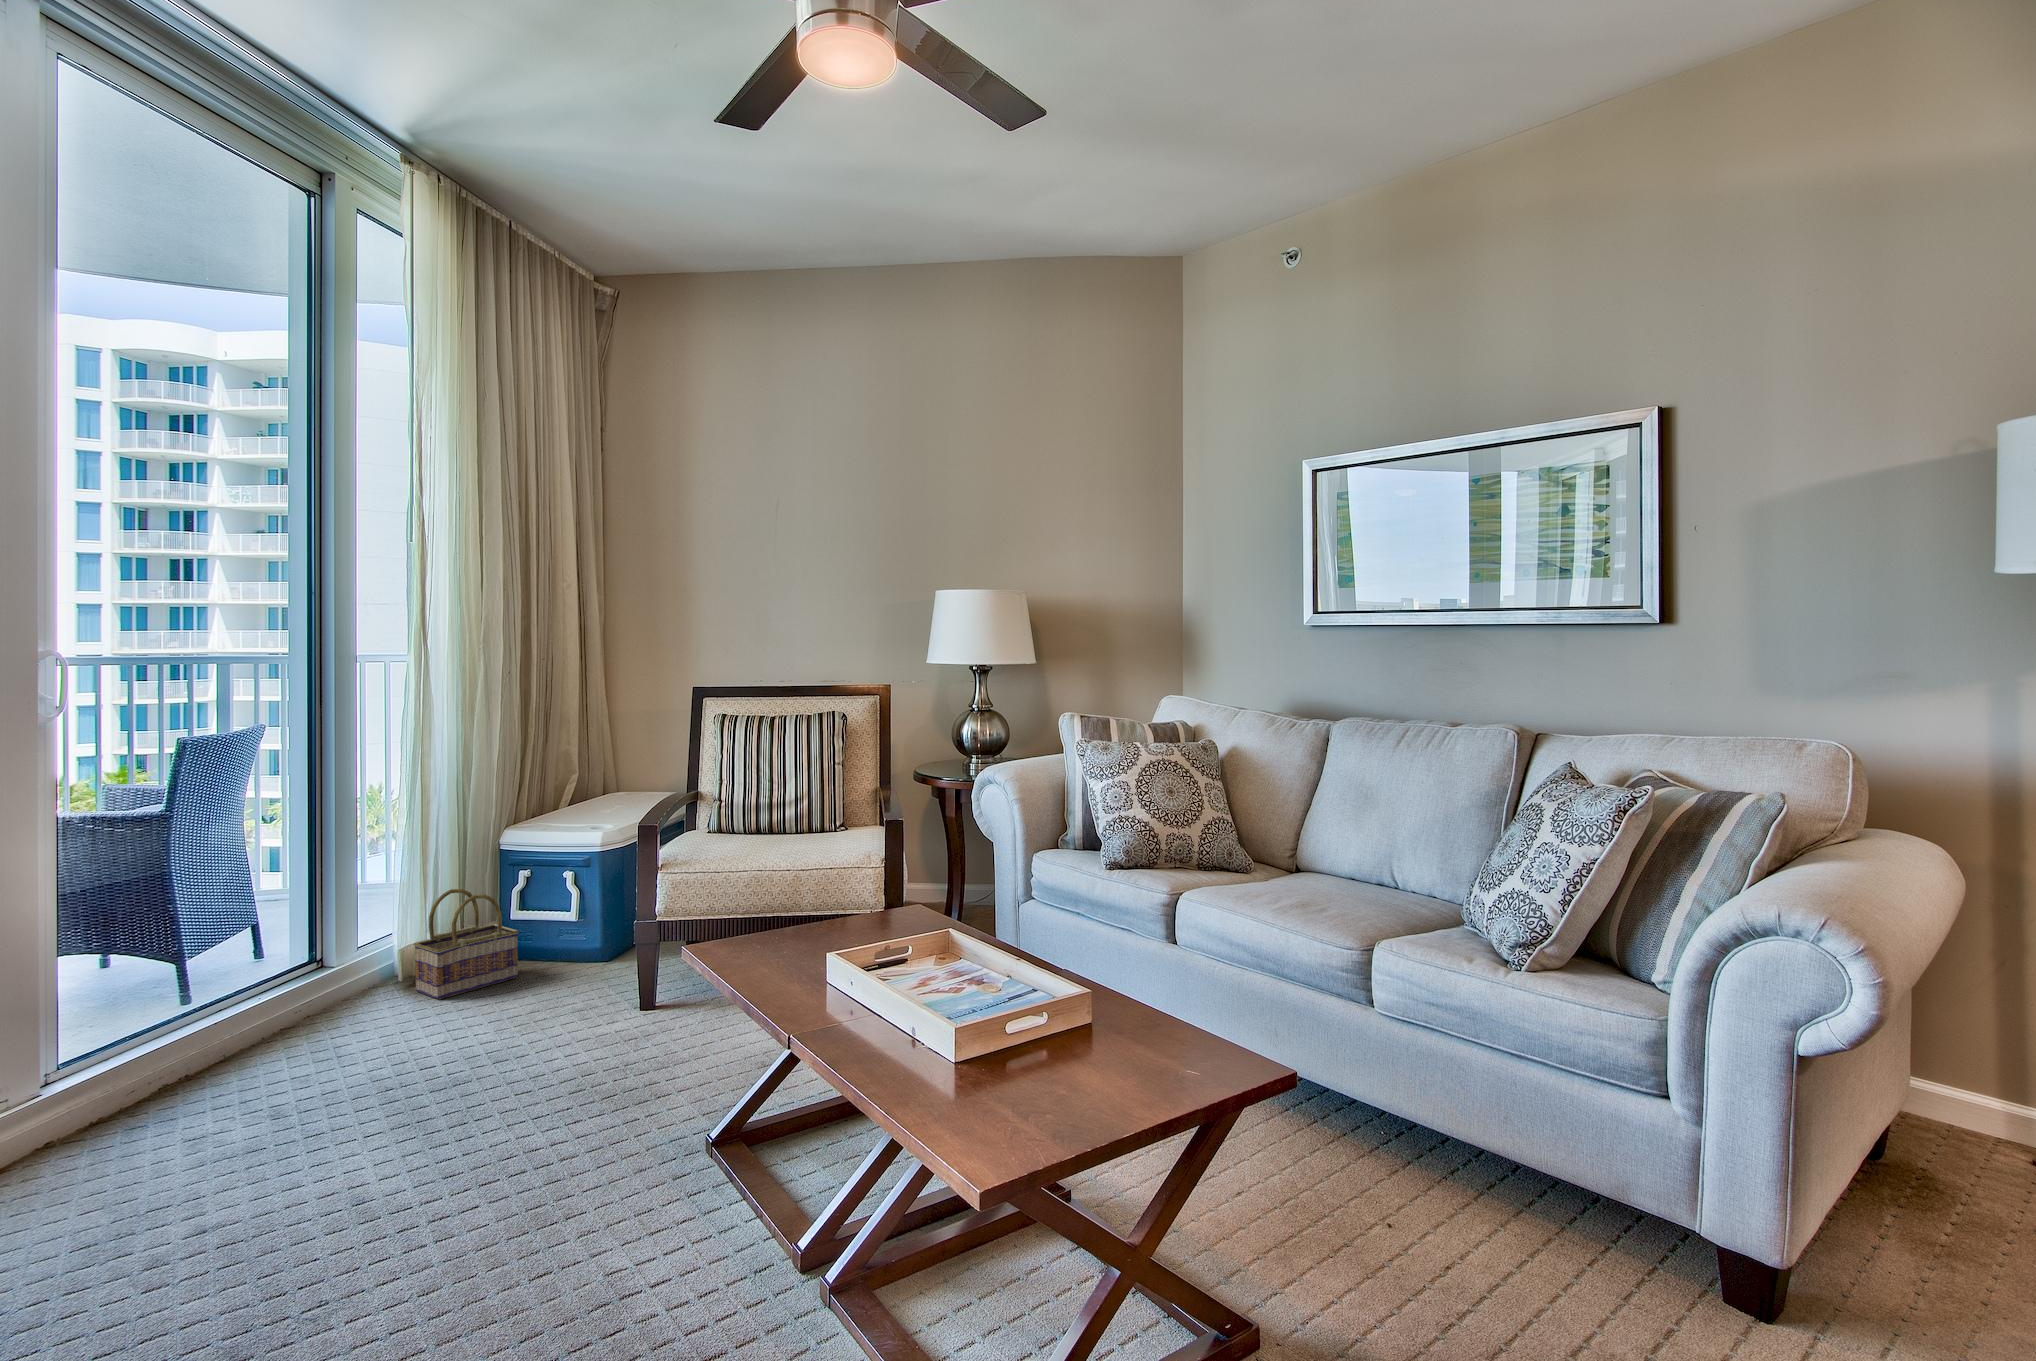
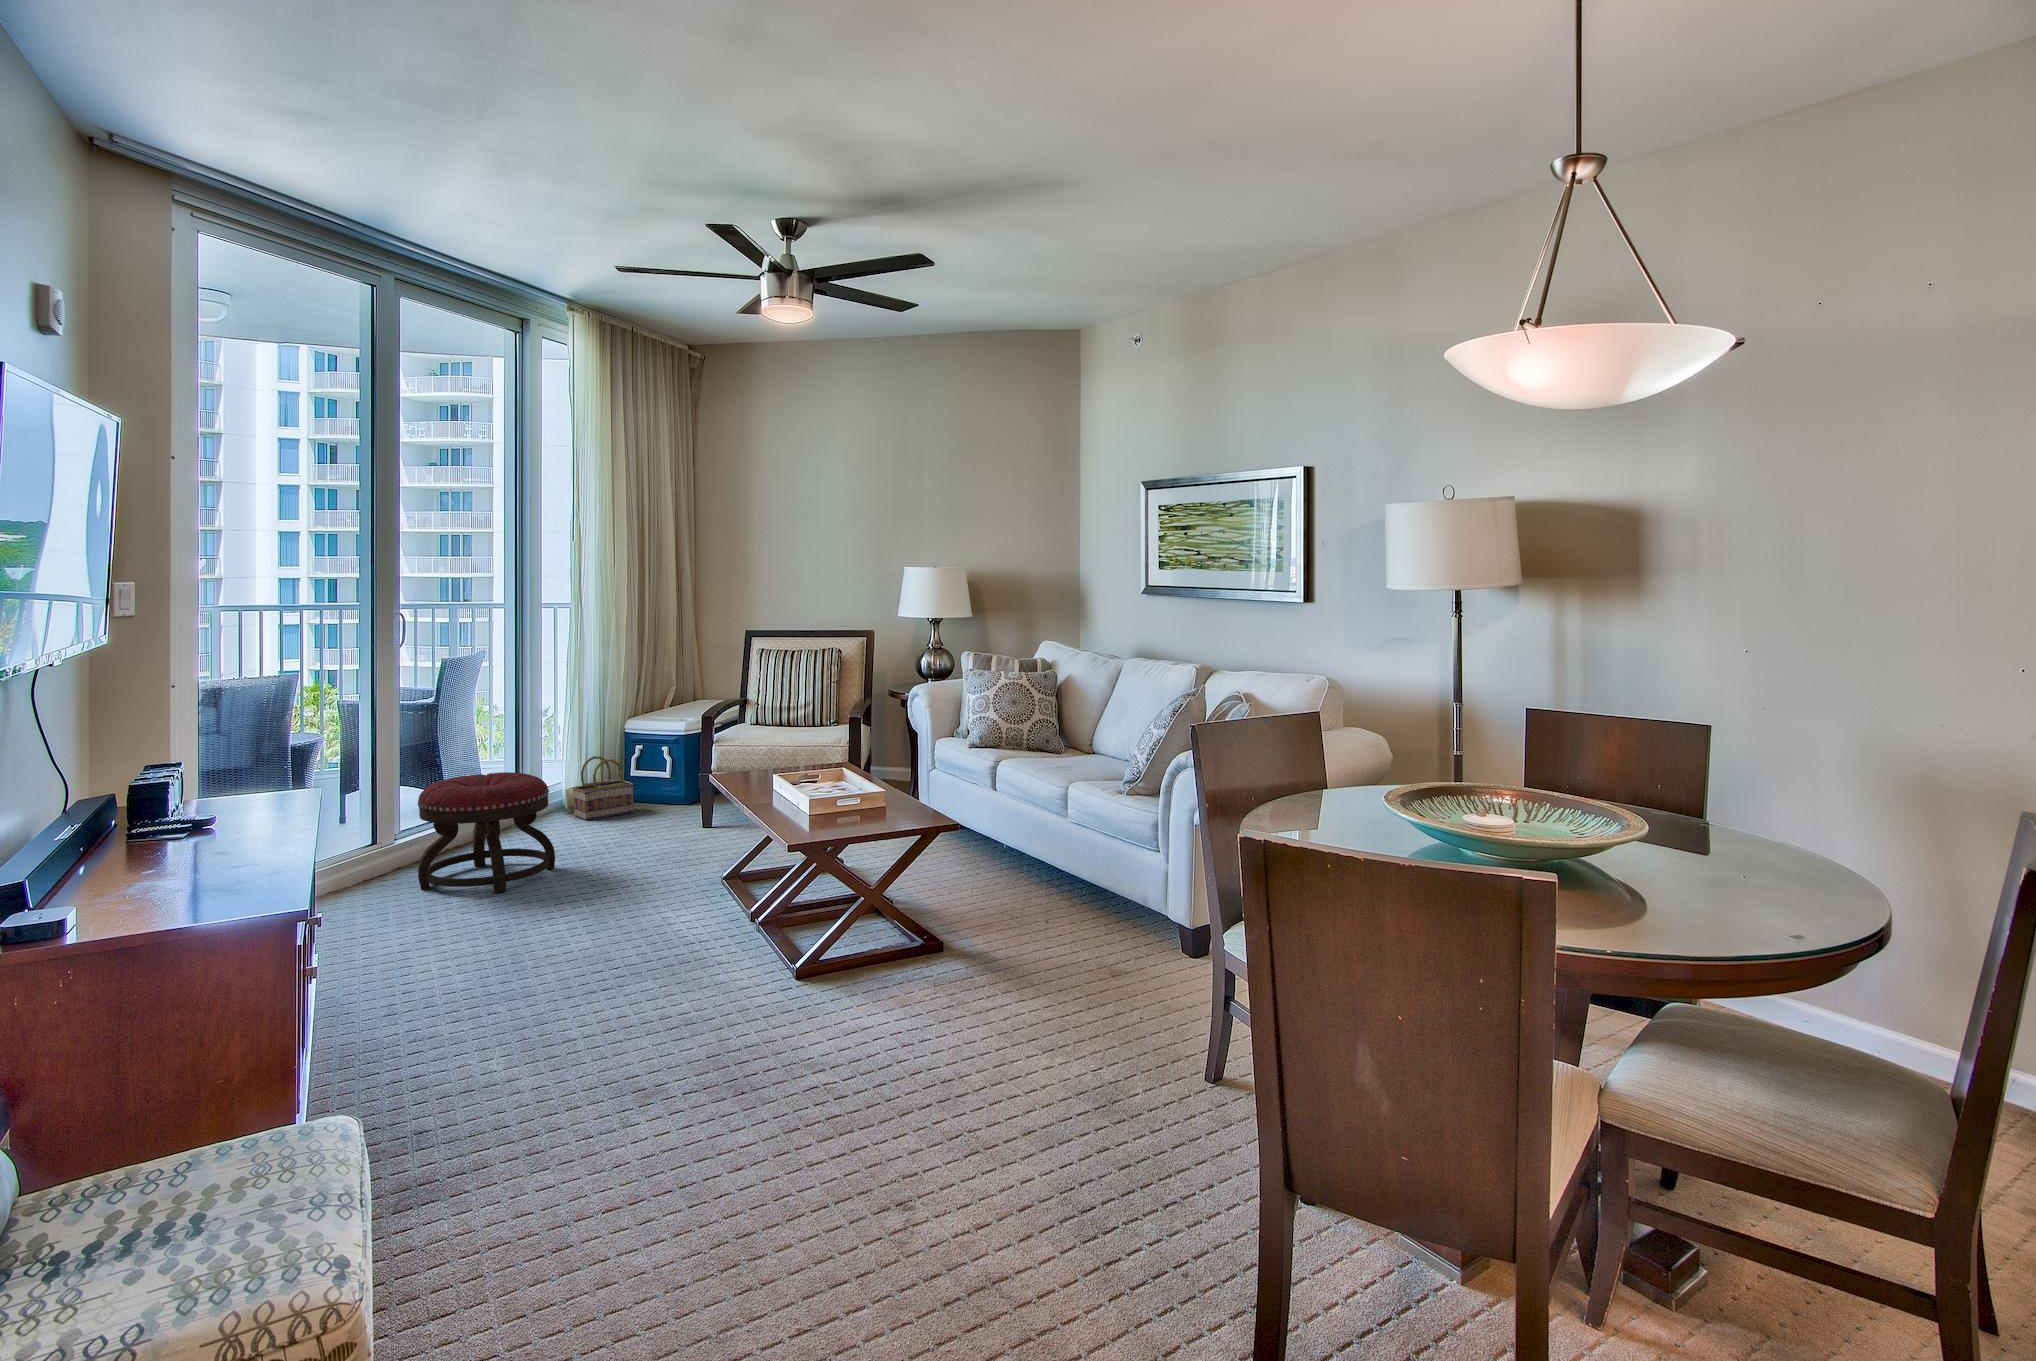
ottoman: none [99,945,396,1208] -> present [418,772,555,893]

